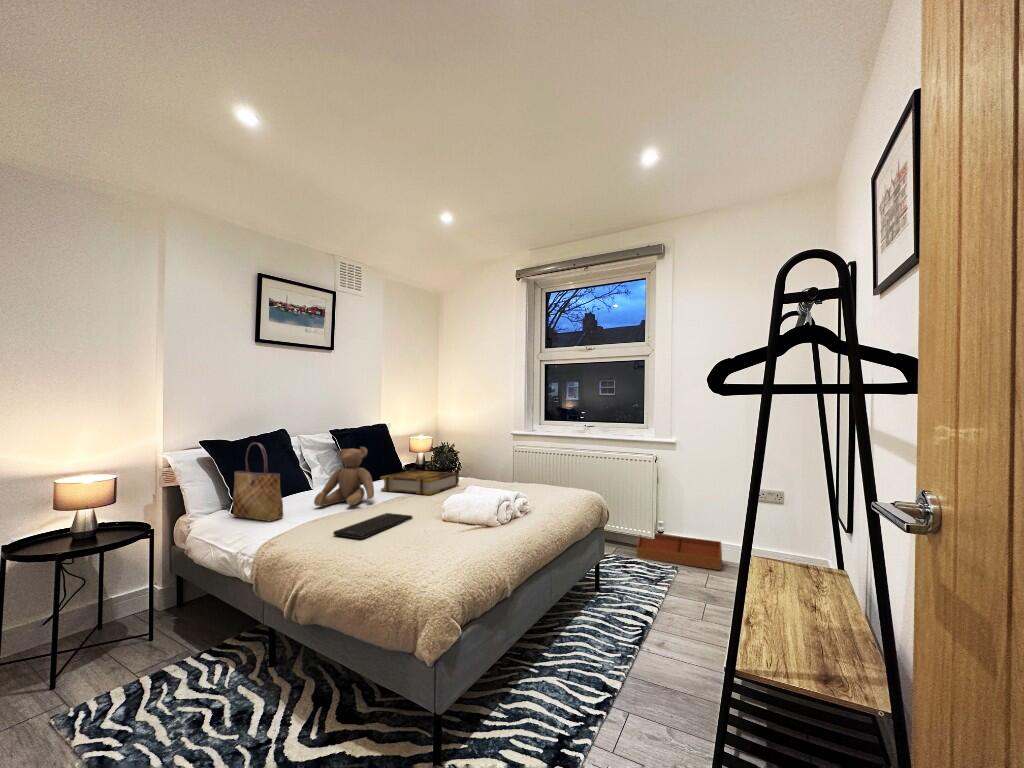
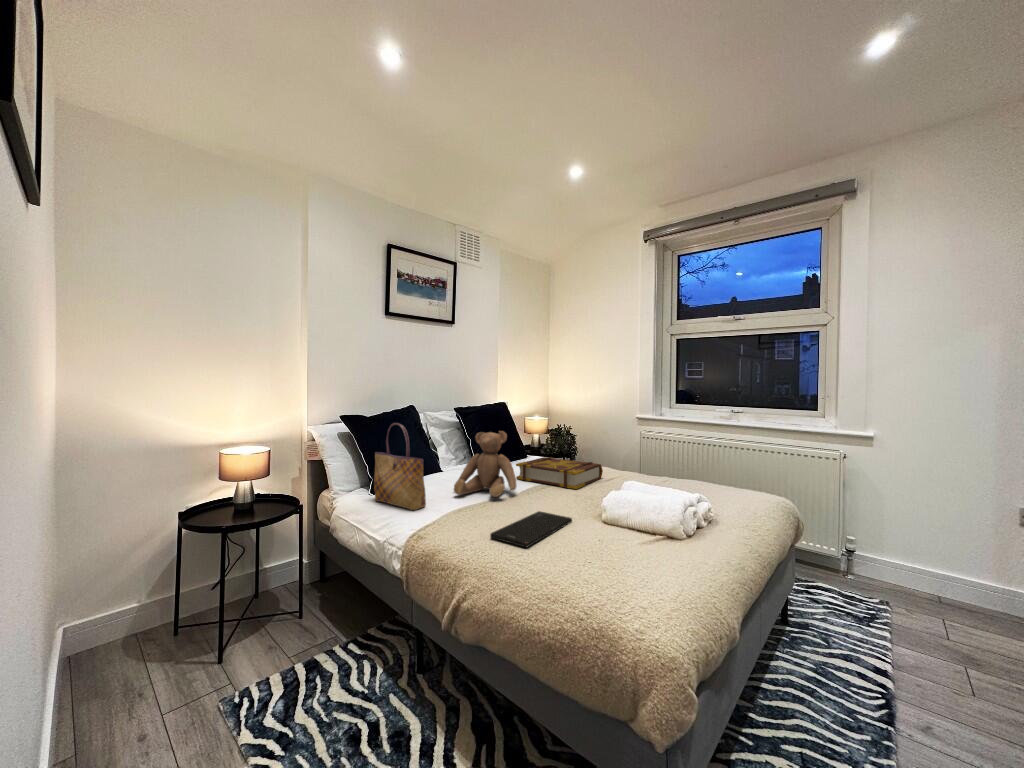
storage bin: present [637,533,722,570] -> none [819,547,956,613]

